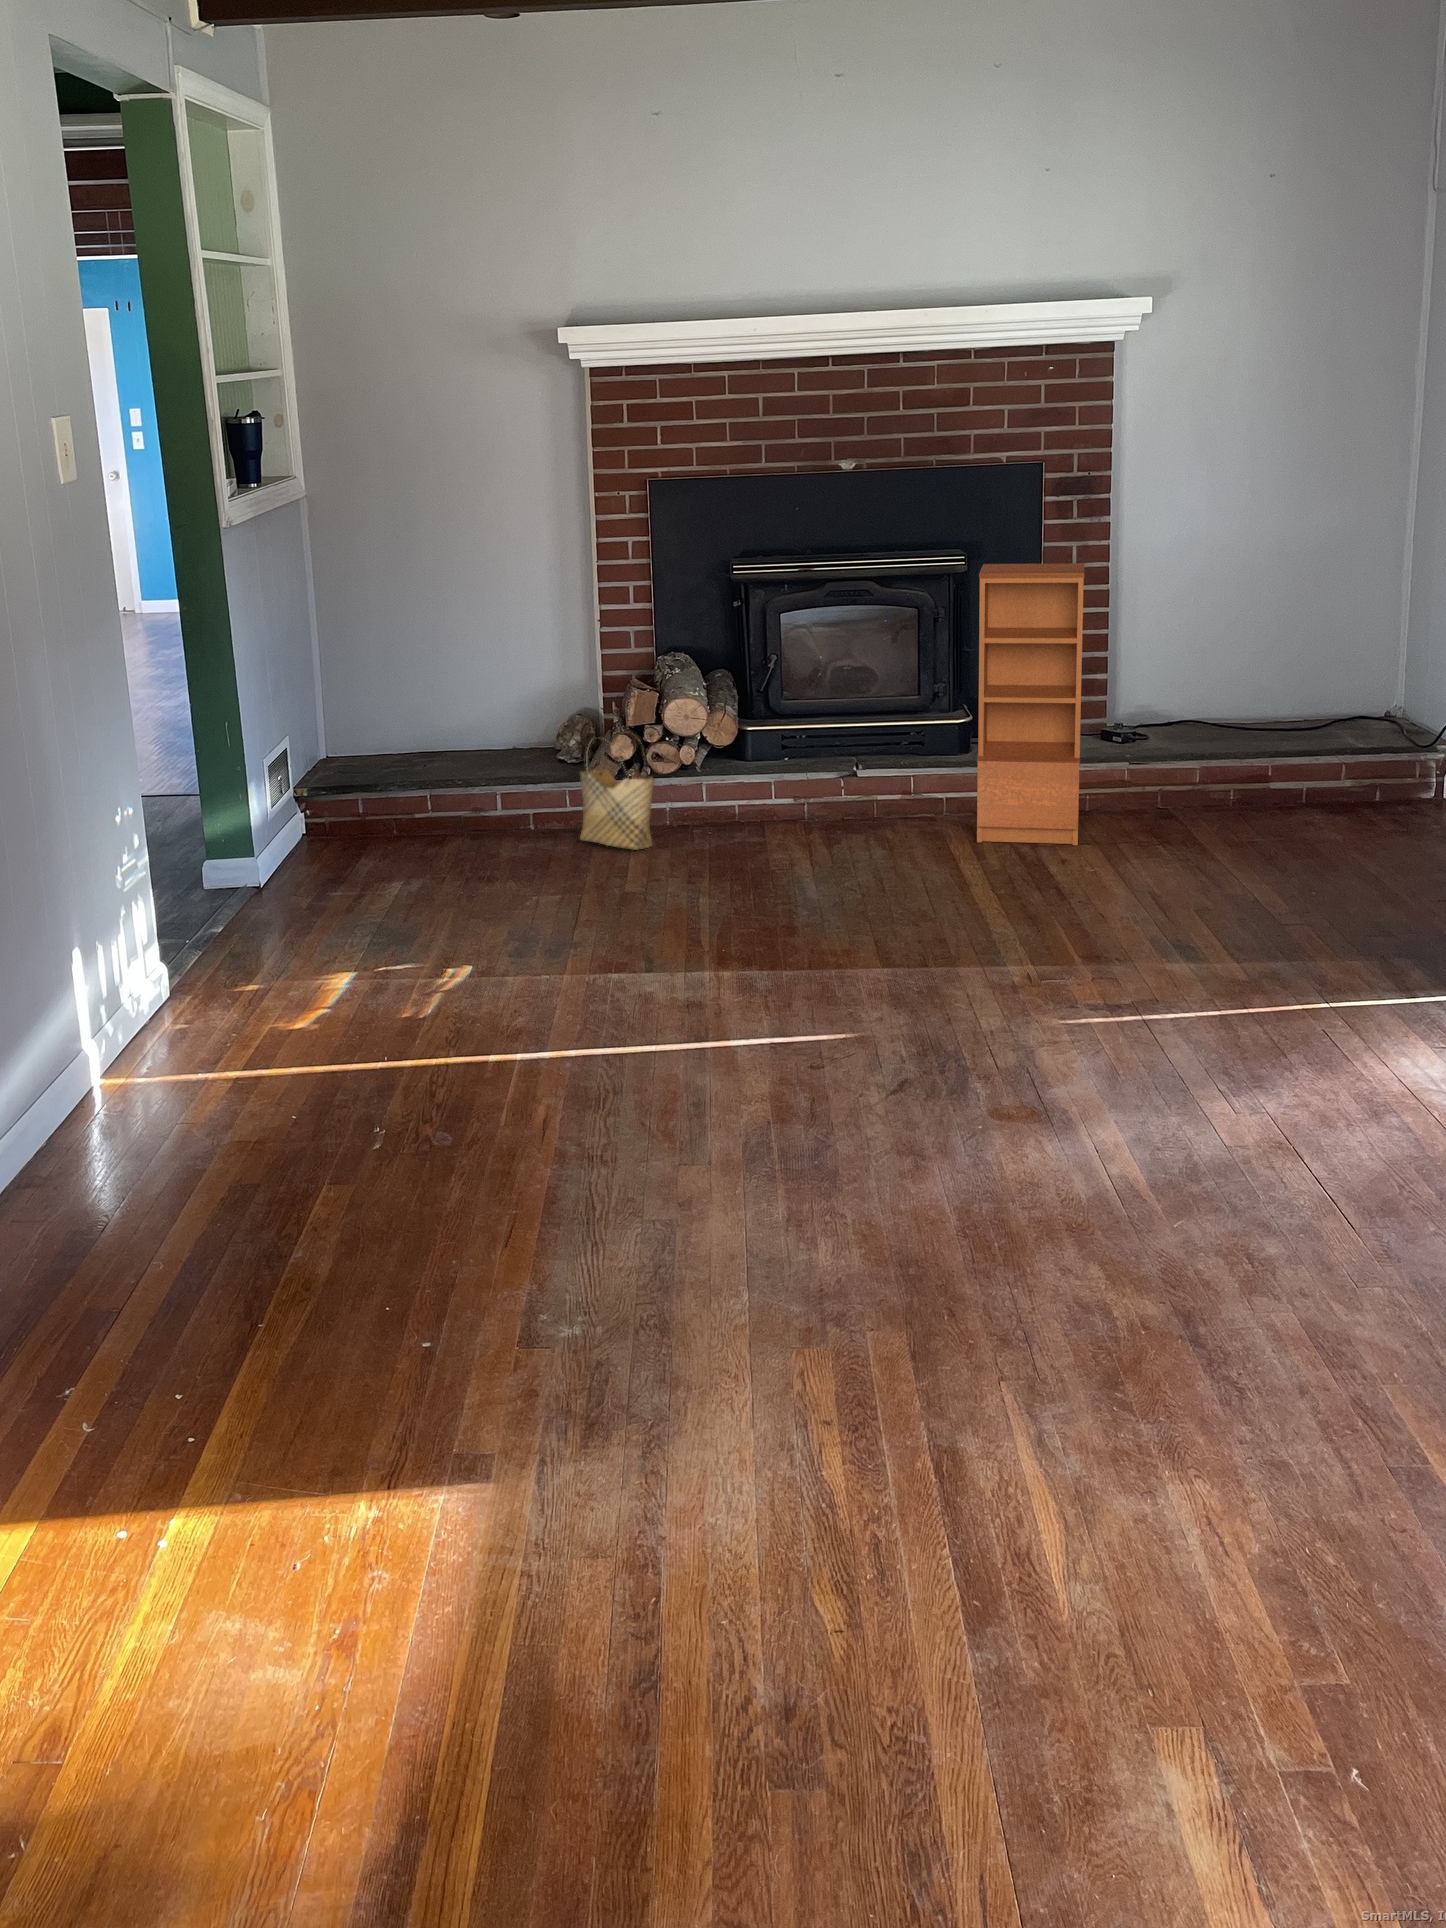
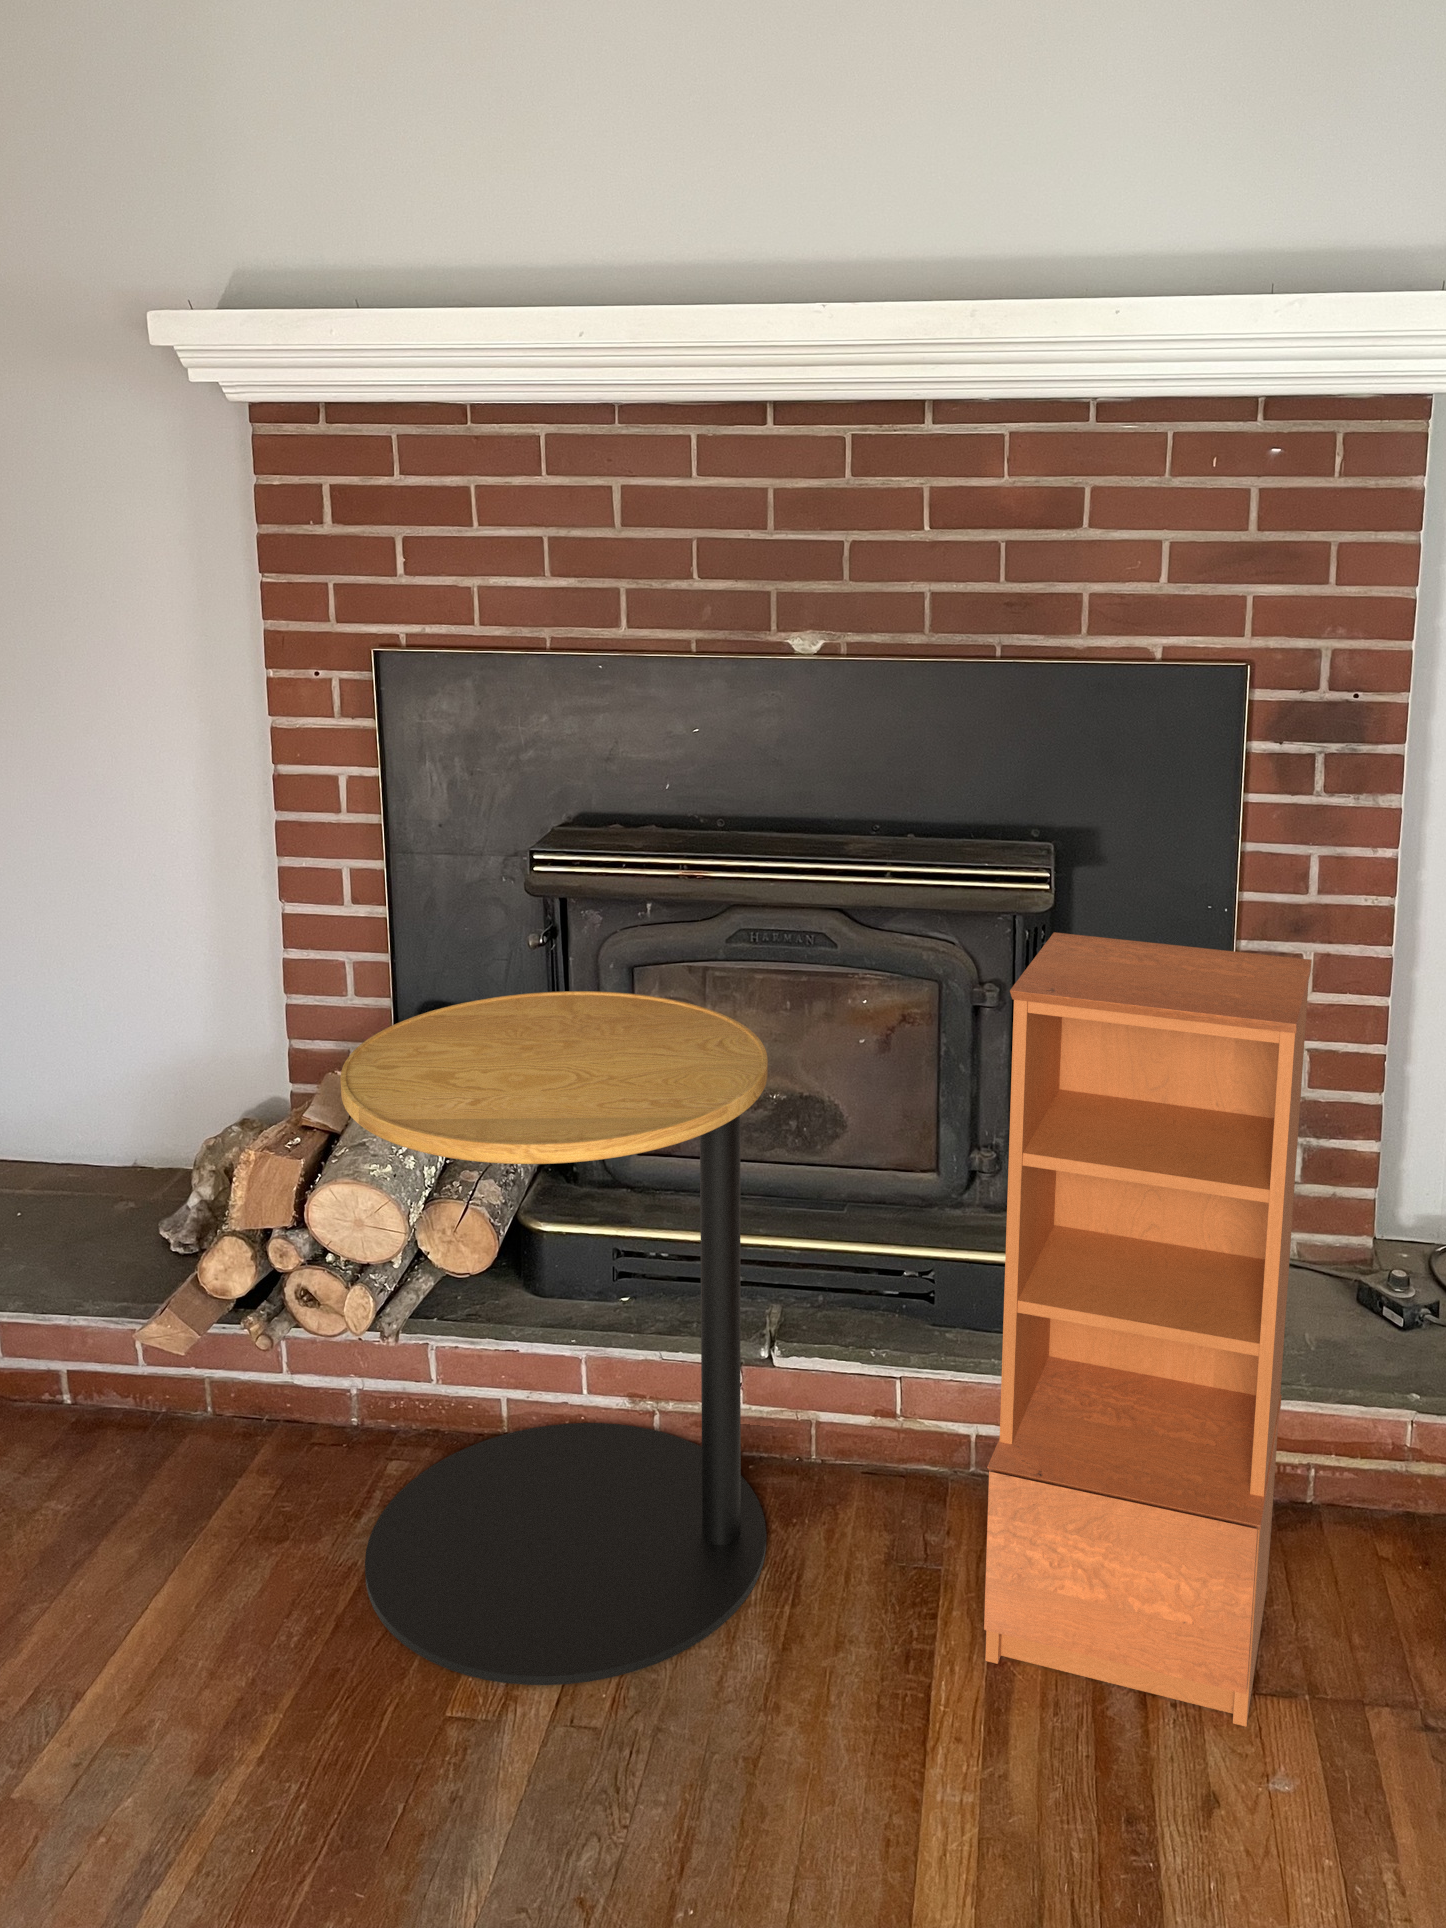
side table: none [709,614,878,859] -> present [340,991,768,1685]
woven basket: present [580,733,655,850] -> none [62,1257,217,1569]

